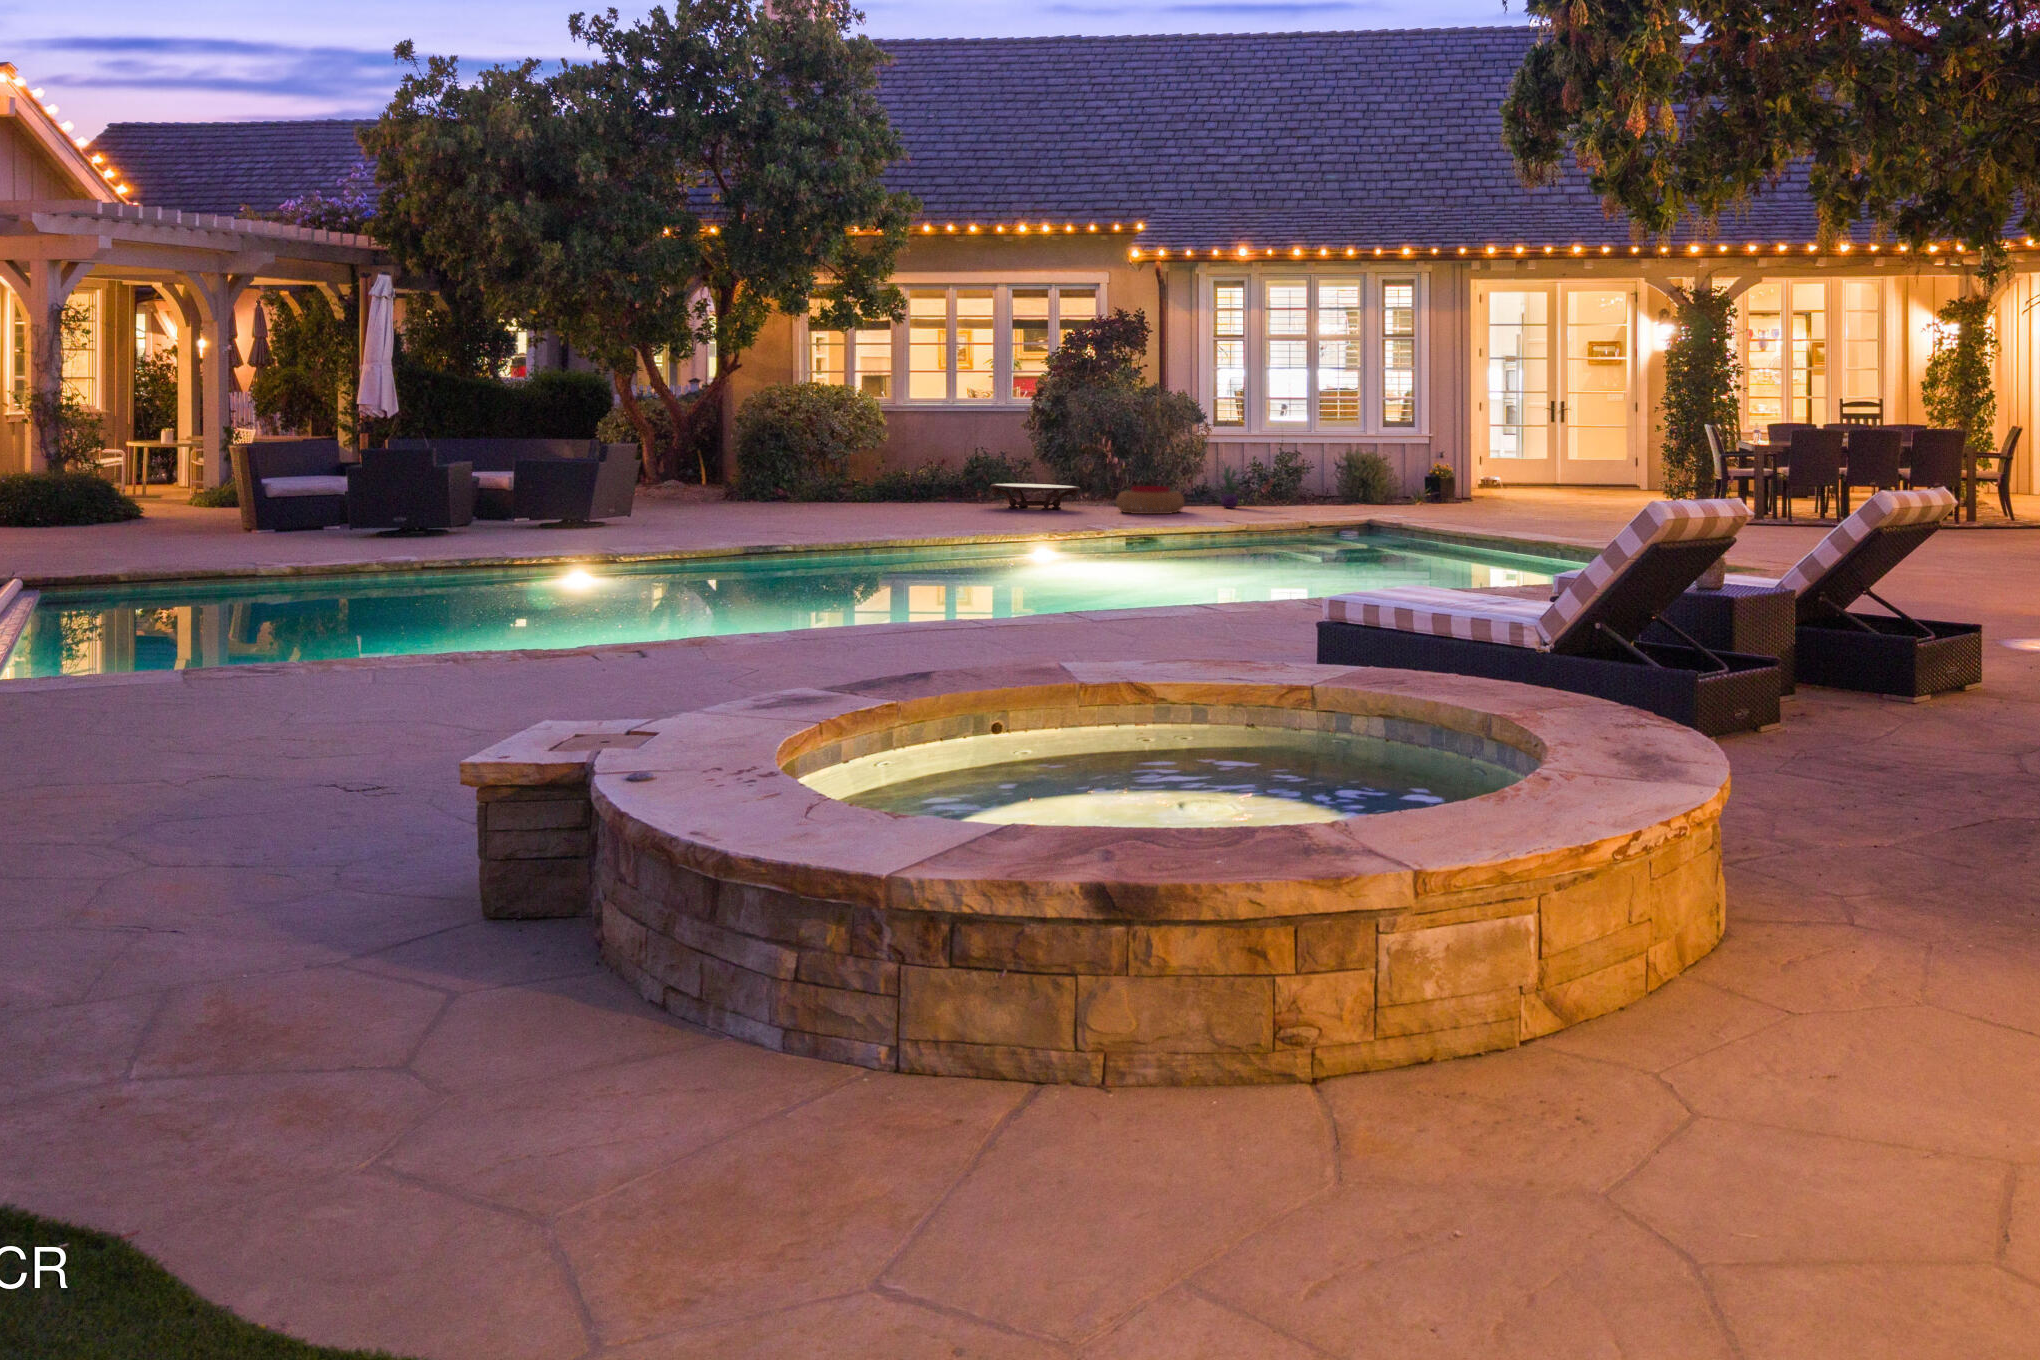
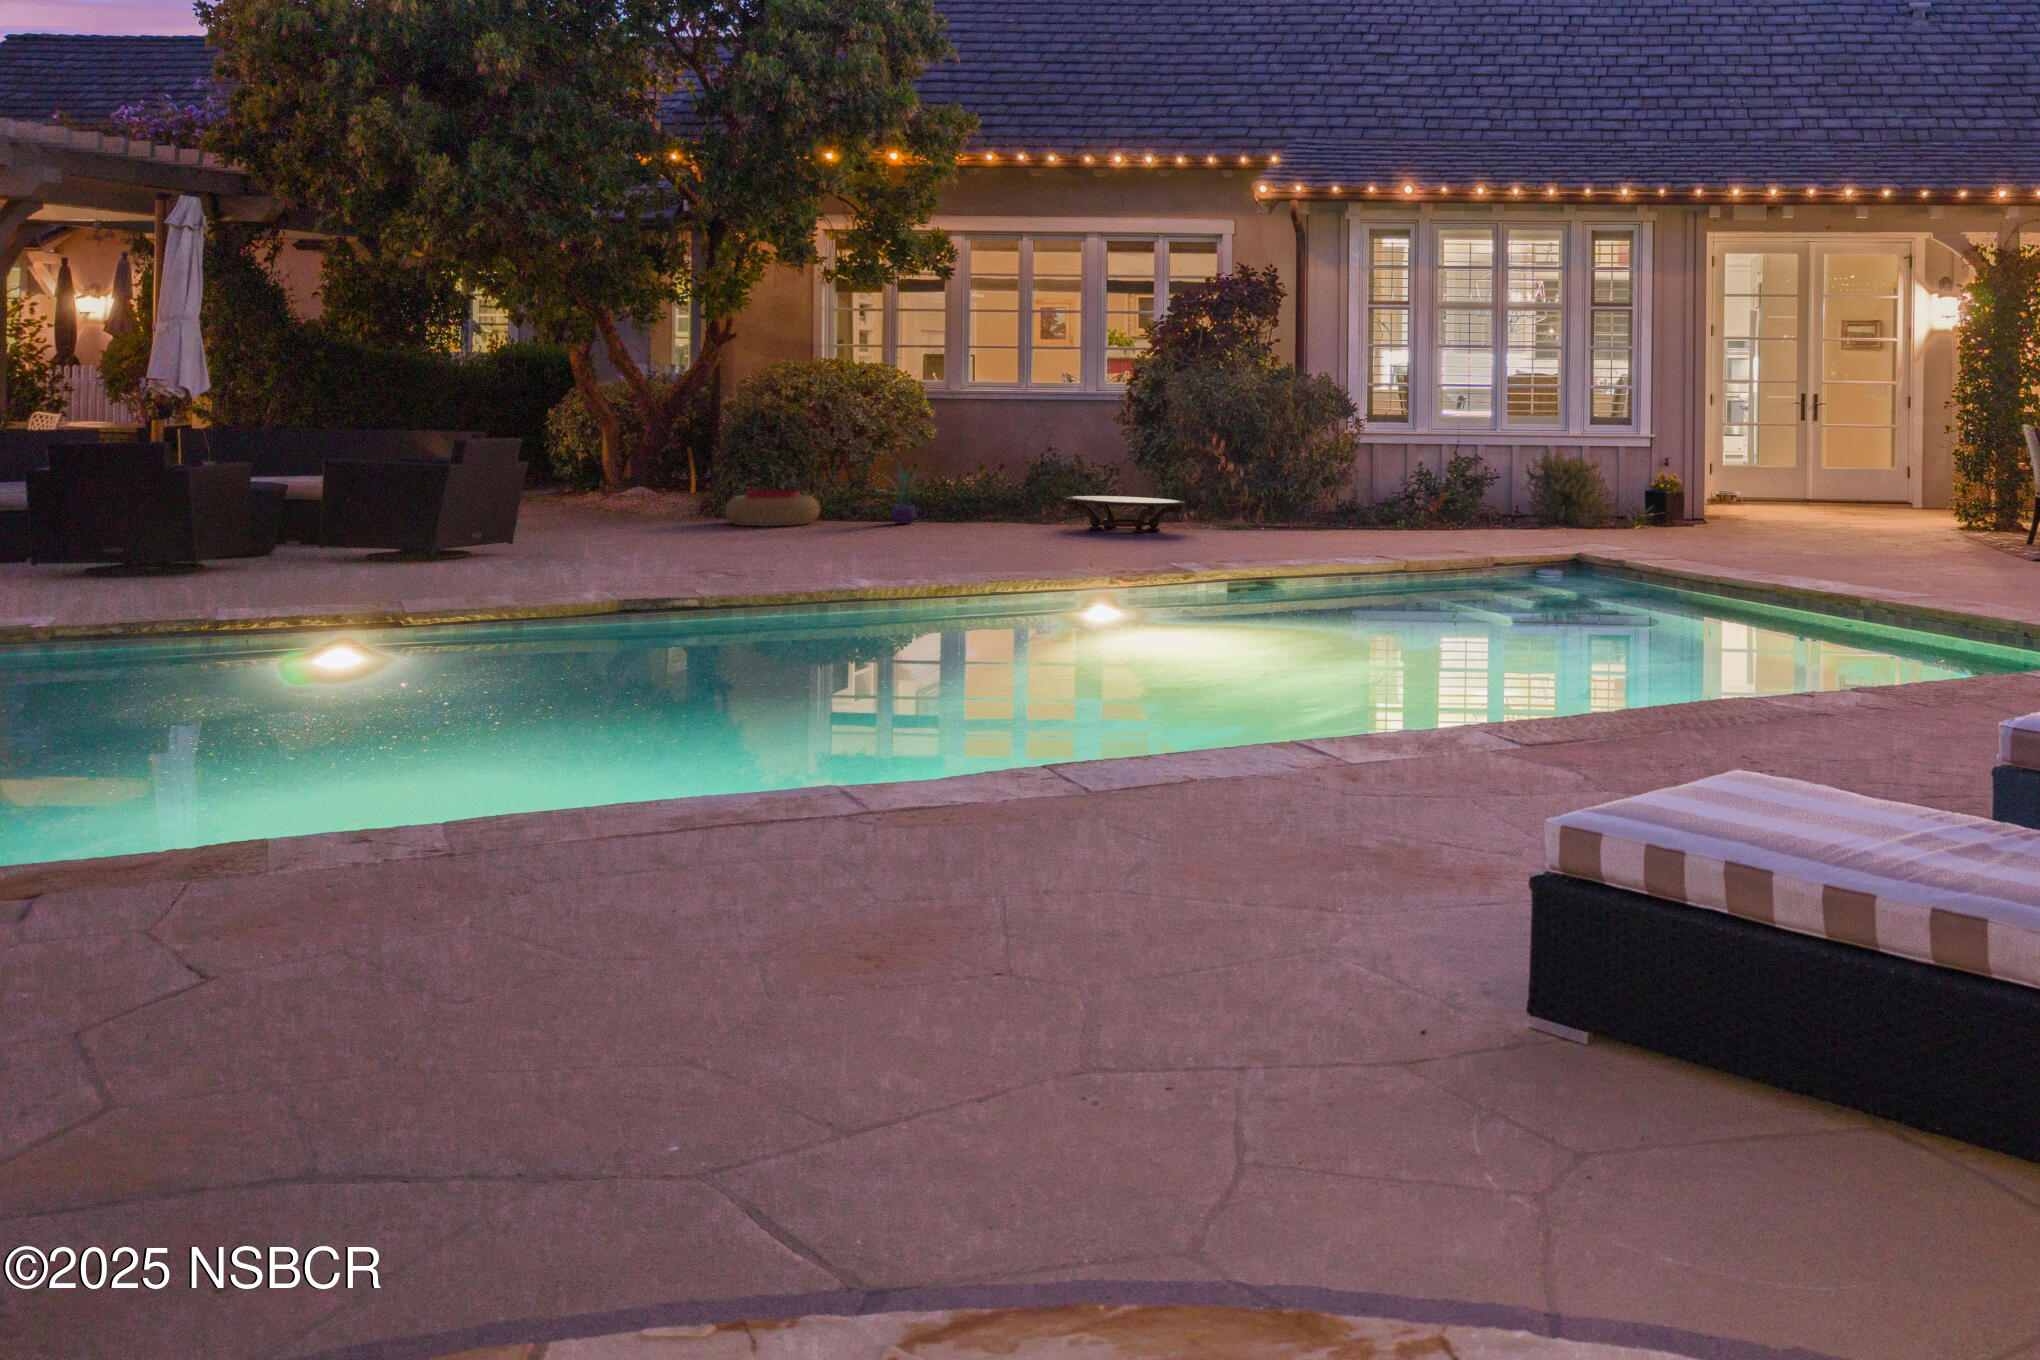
decorative plant: present [1216,462,1238,508] -> present [874,462,916,524]
pouf: present [1116,486,1185,514] -> present [725,490,820,527]

